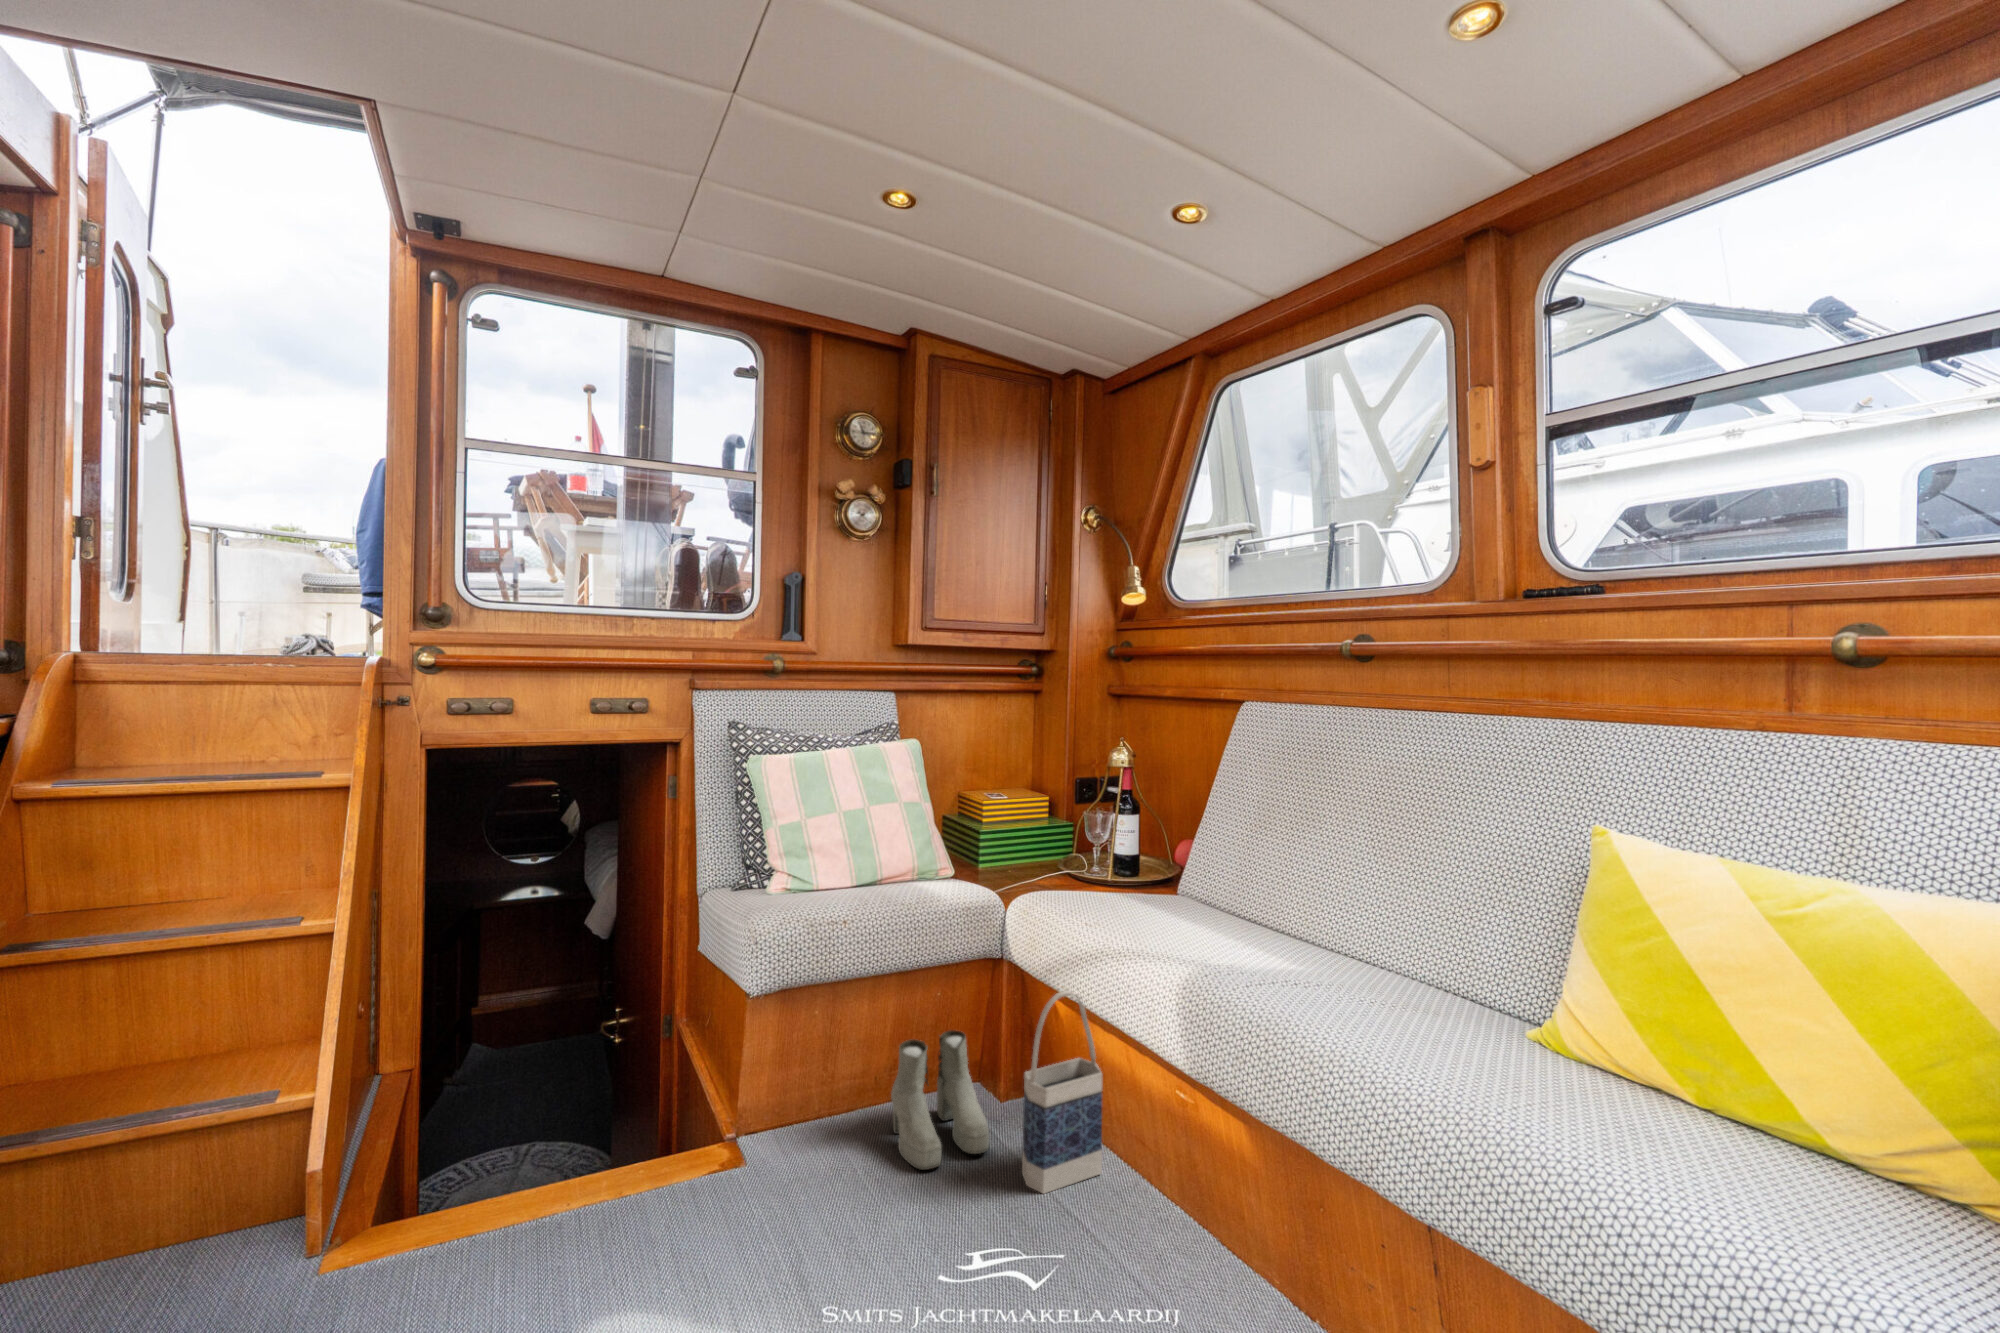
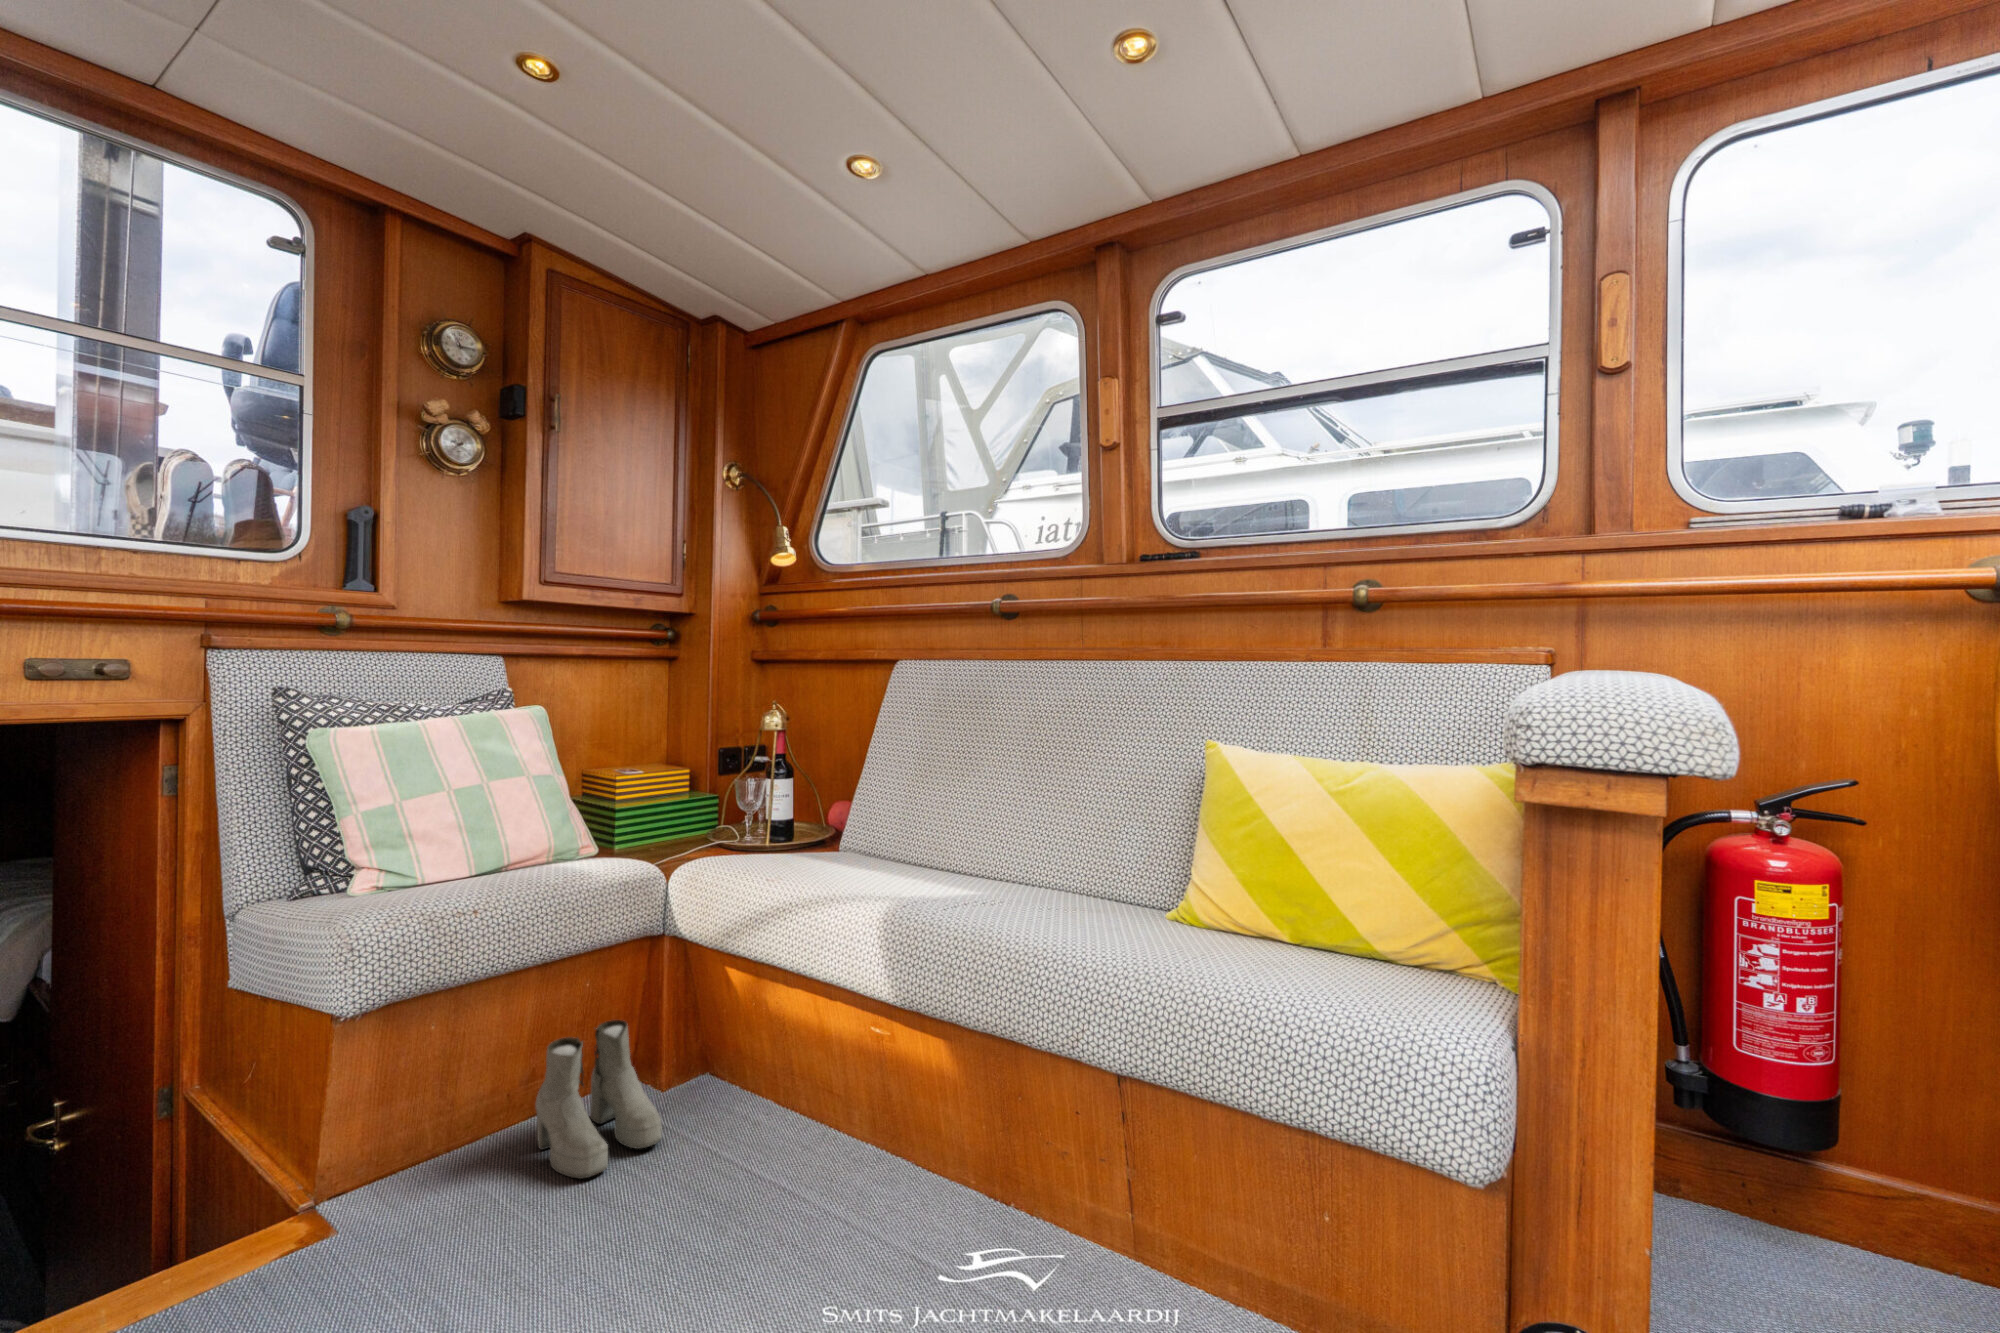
bag: present [1022,991,1102,1194] -> none [704,951,790,1167]

